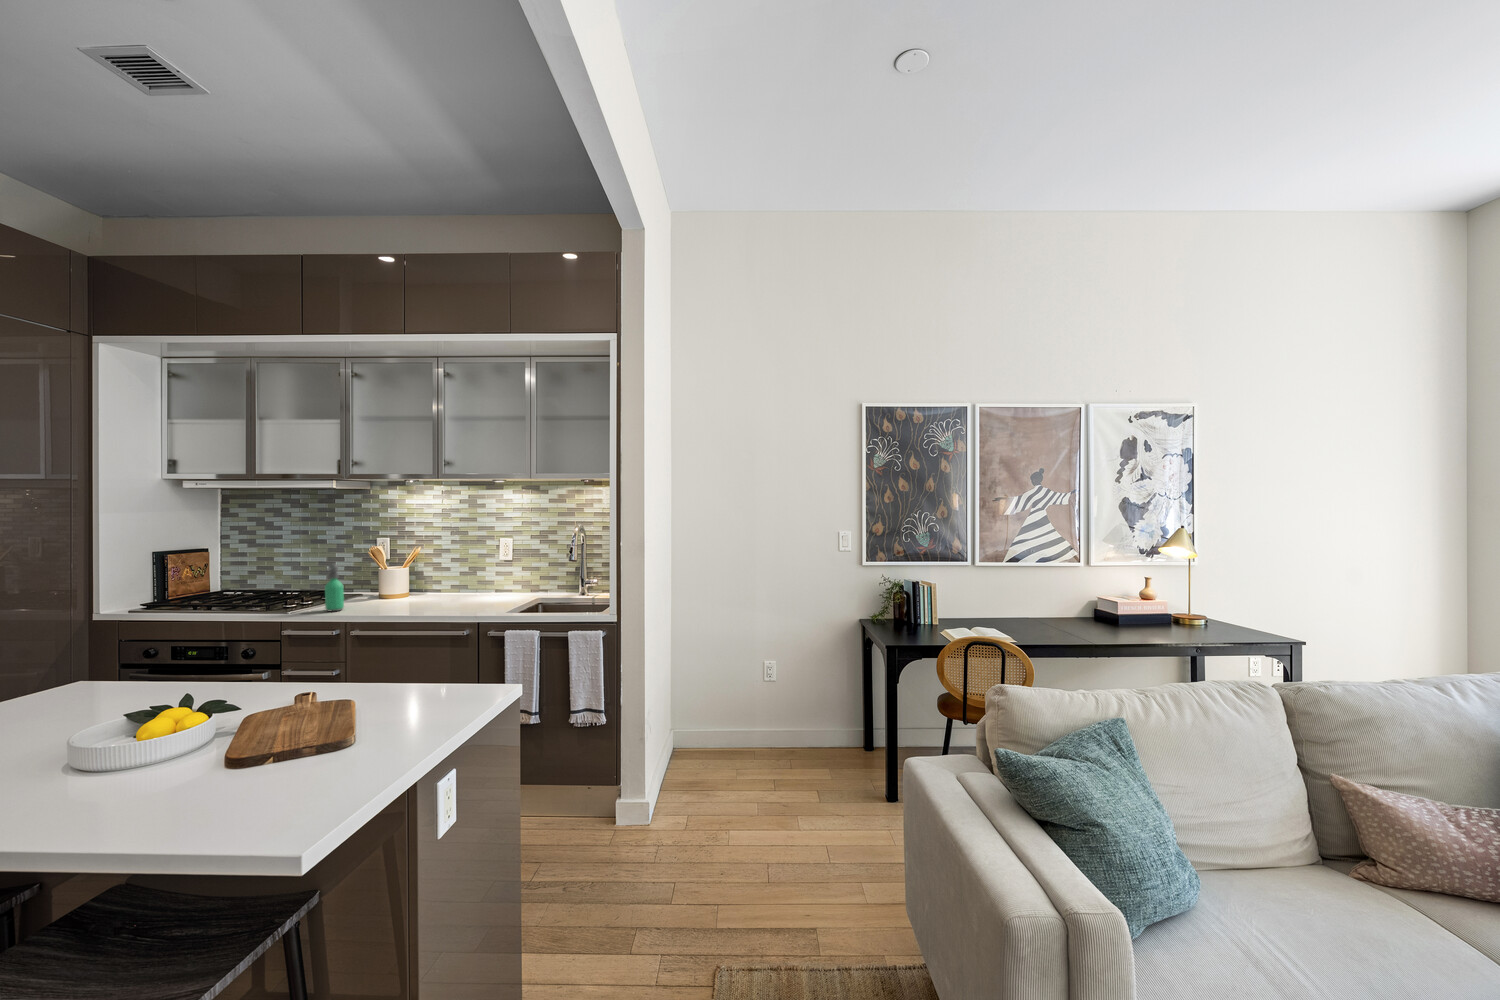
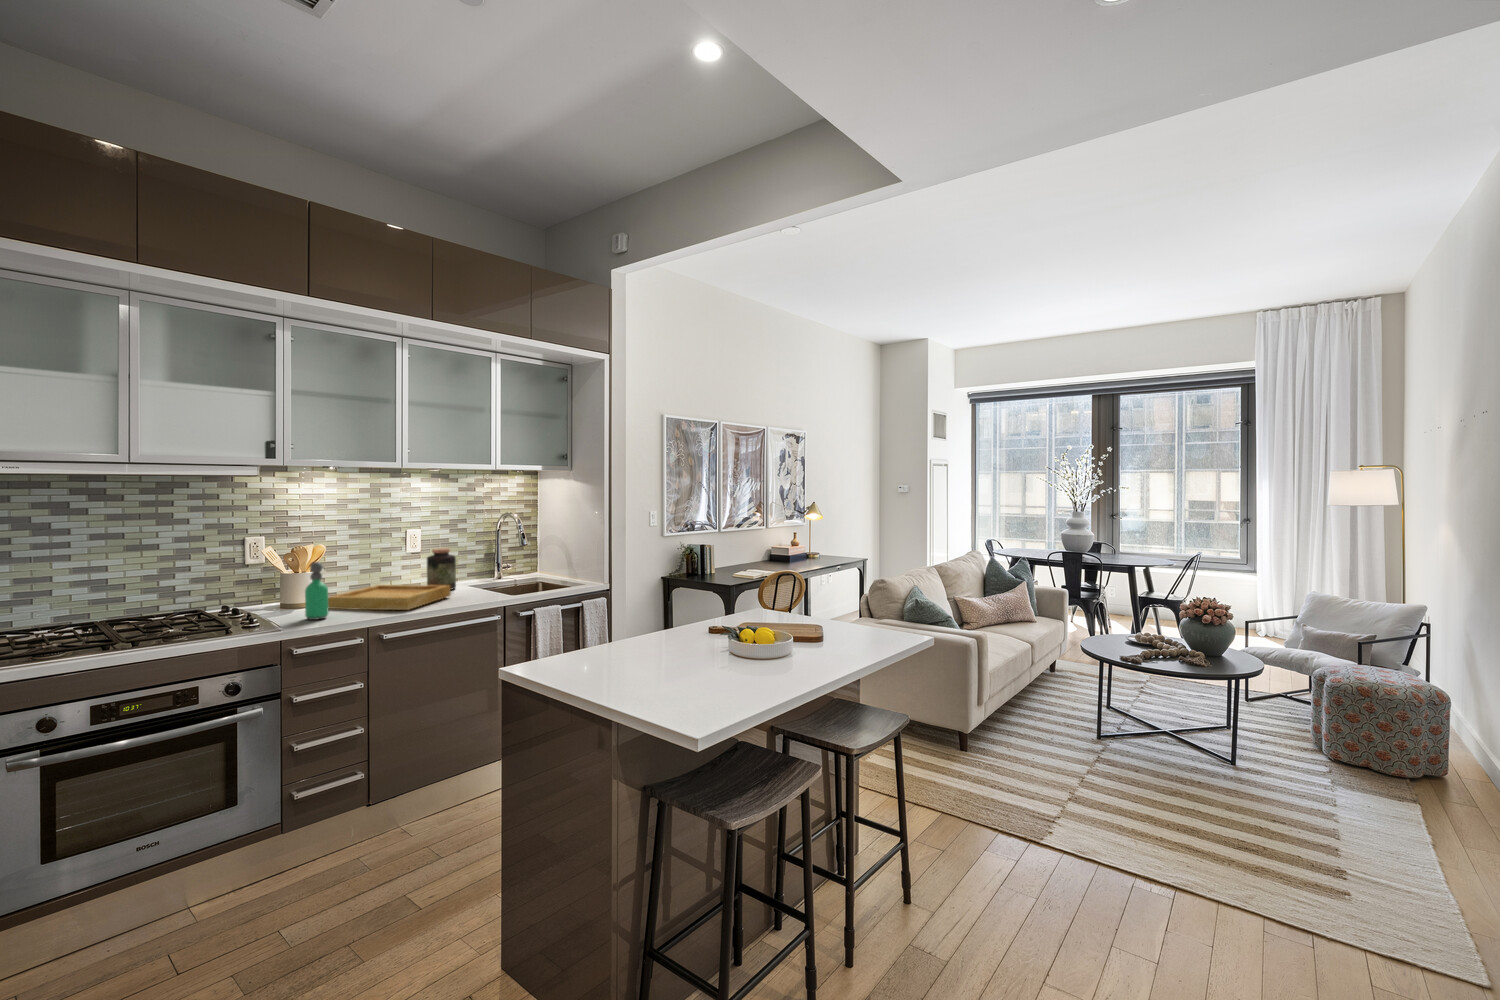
jar: none [494,559,522,601] -> present [427,548,456,589]
tray: none [383,587,468,615] -> present [328,585,451,610]

